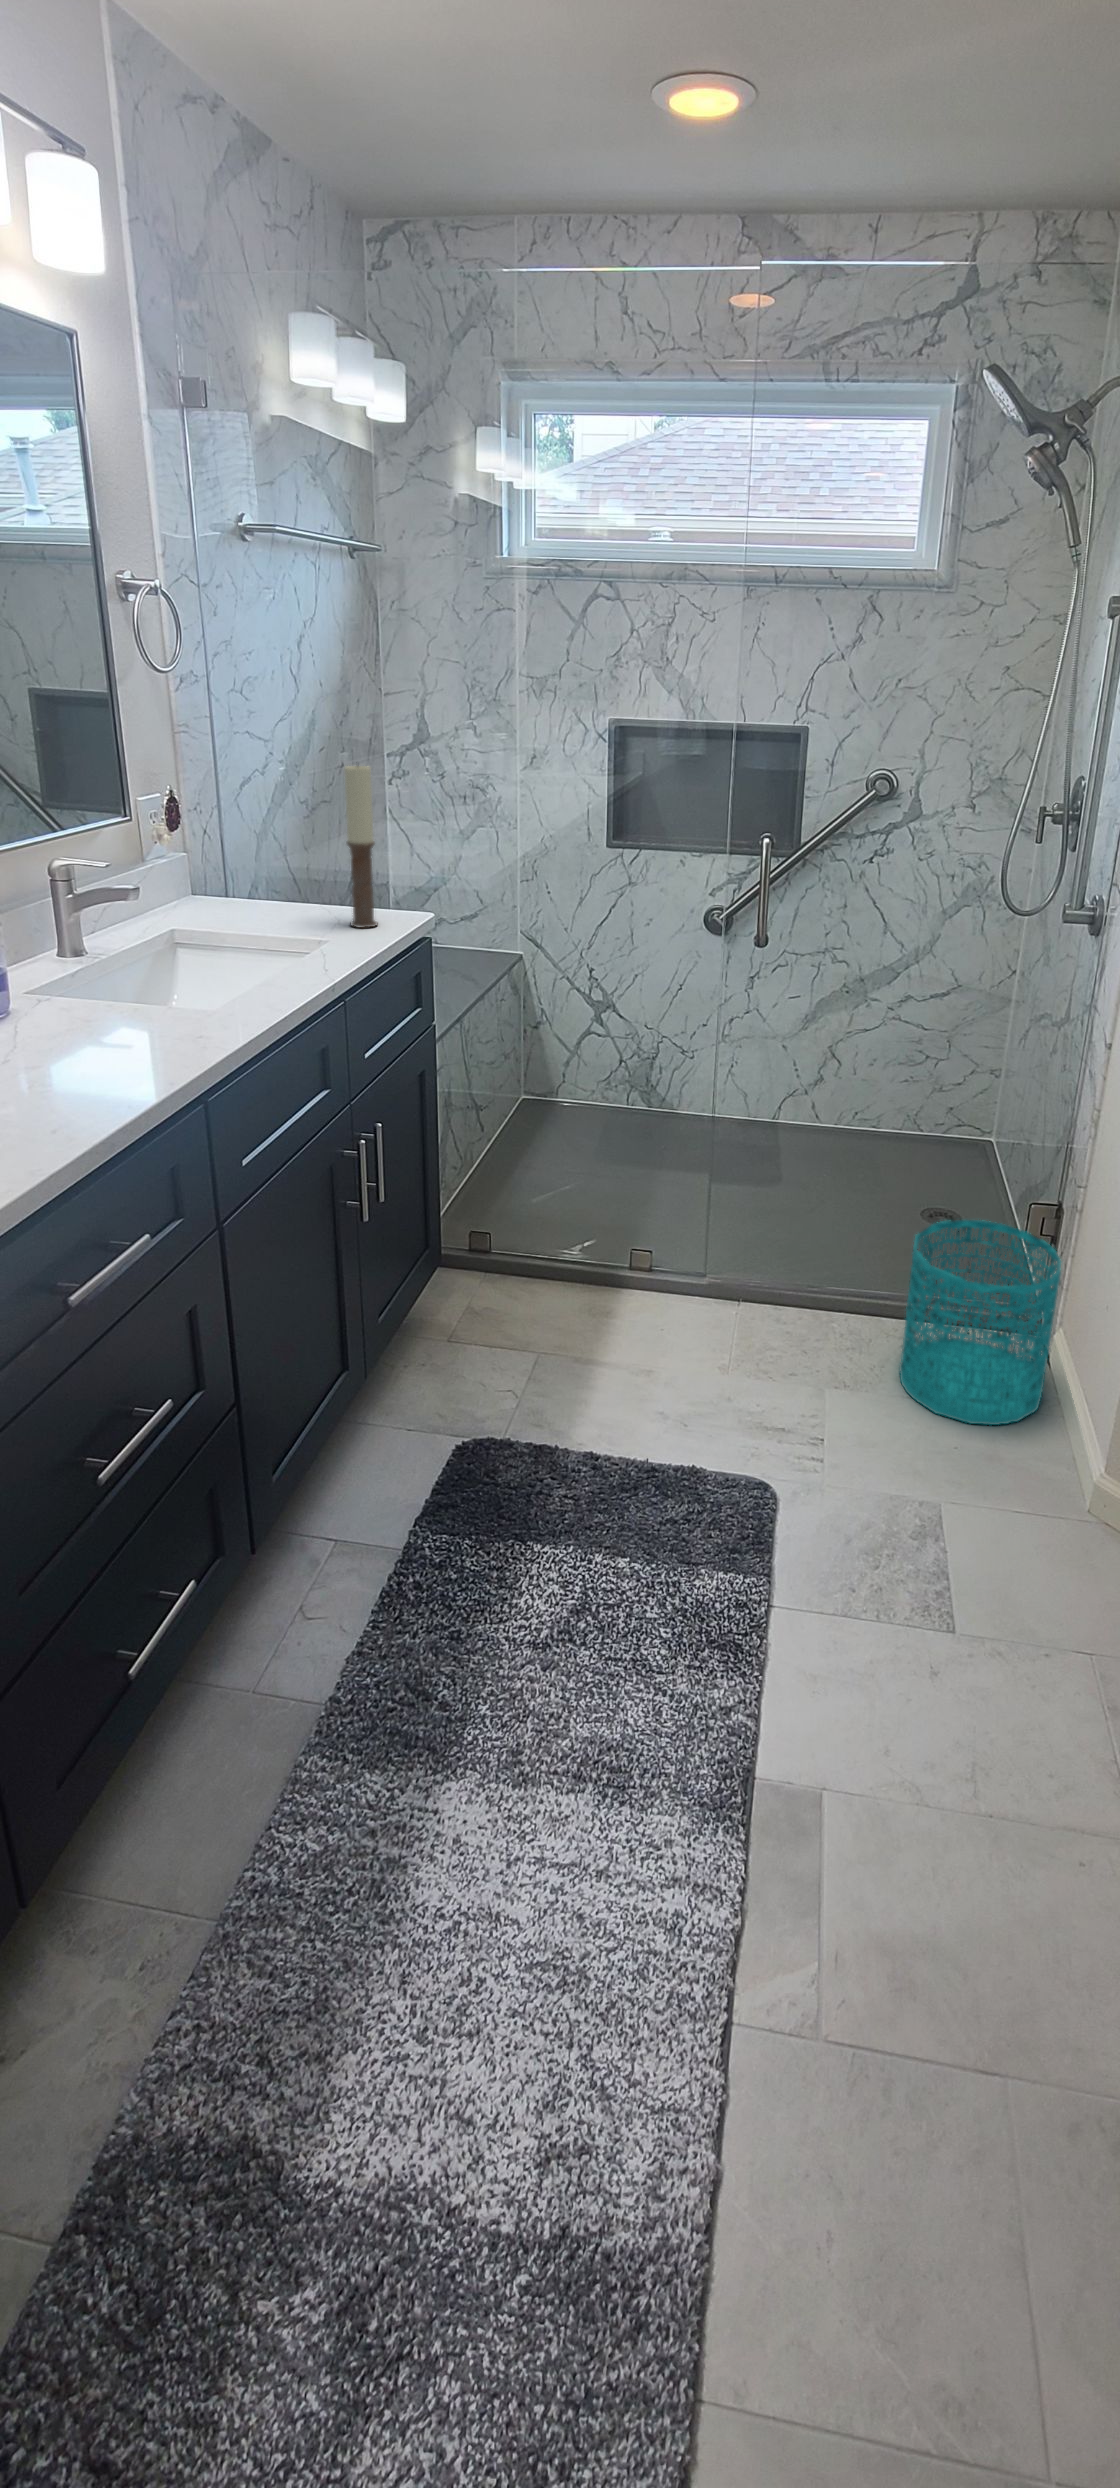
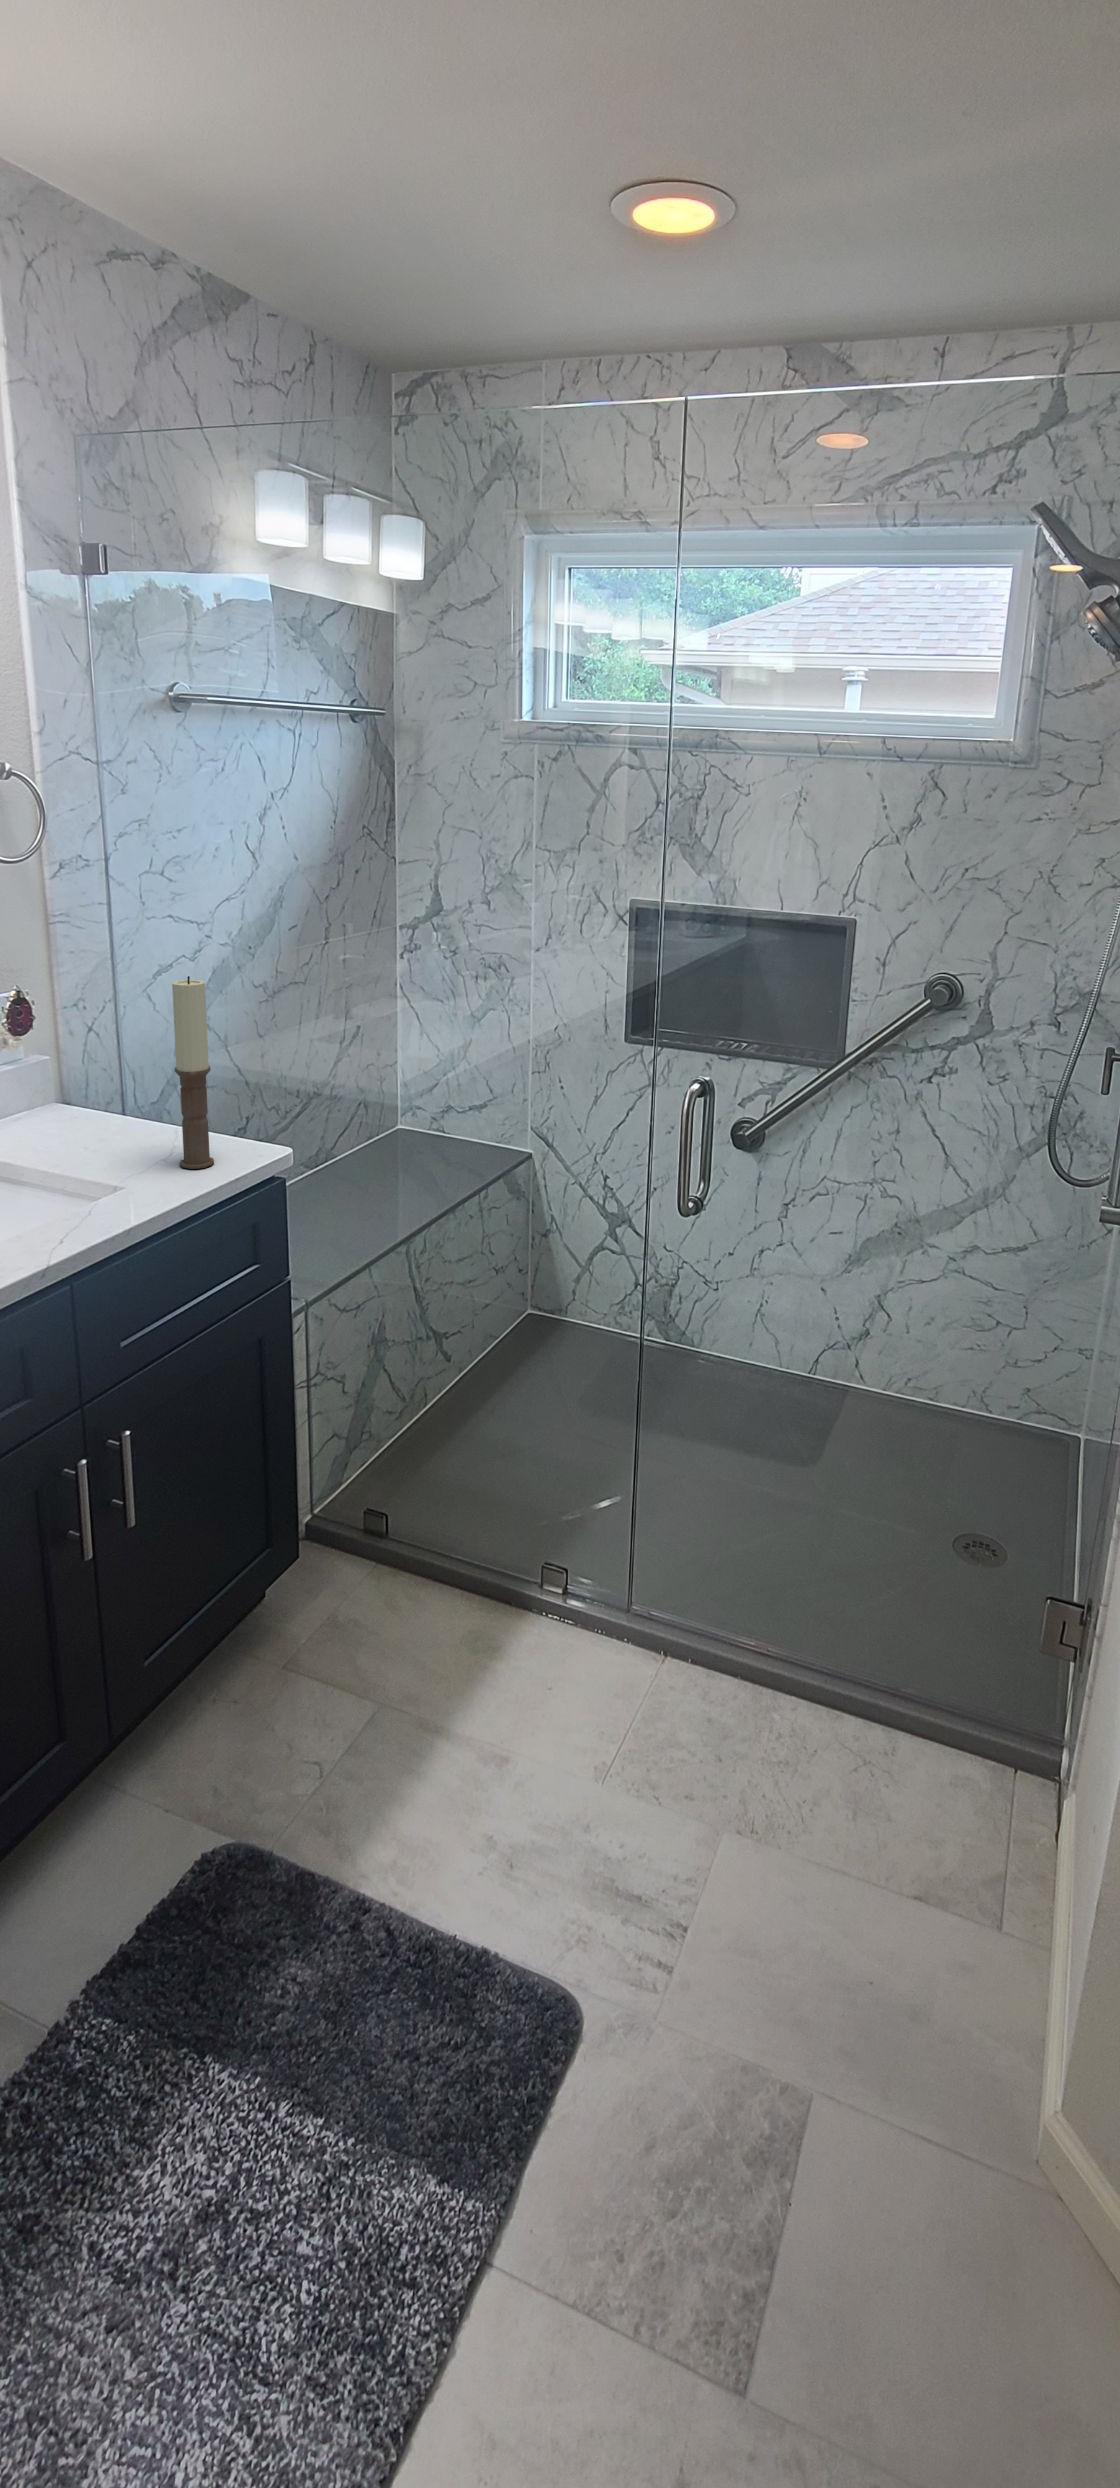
wastebasket: present [899,1220,1061,1425] -> none [834,1612,1055,1946]

